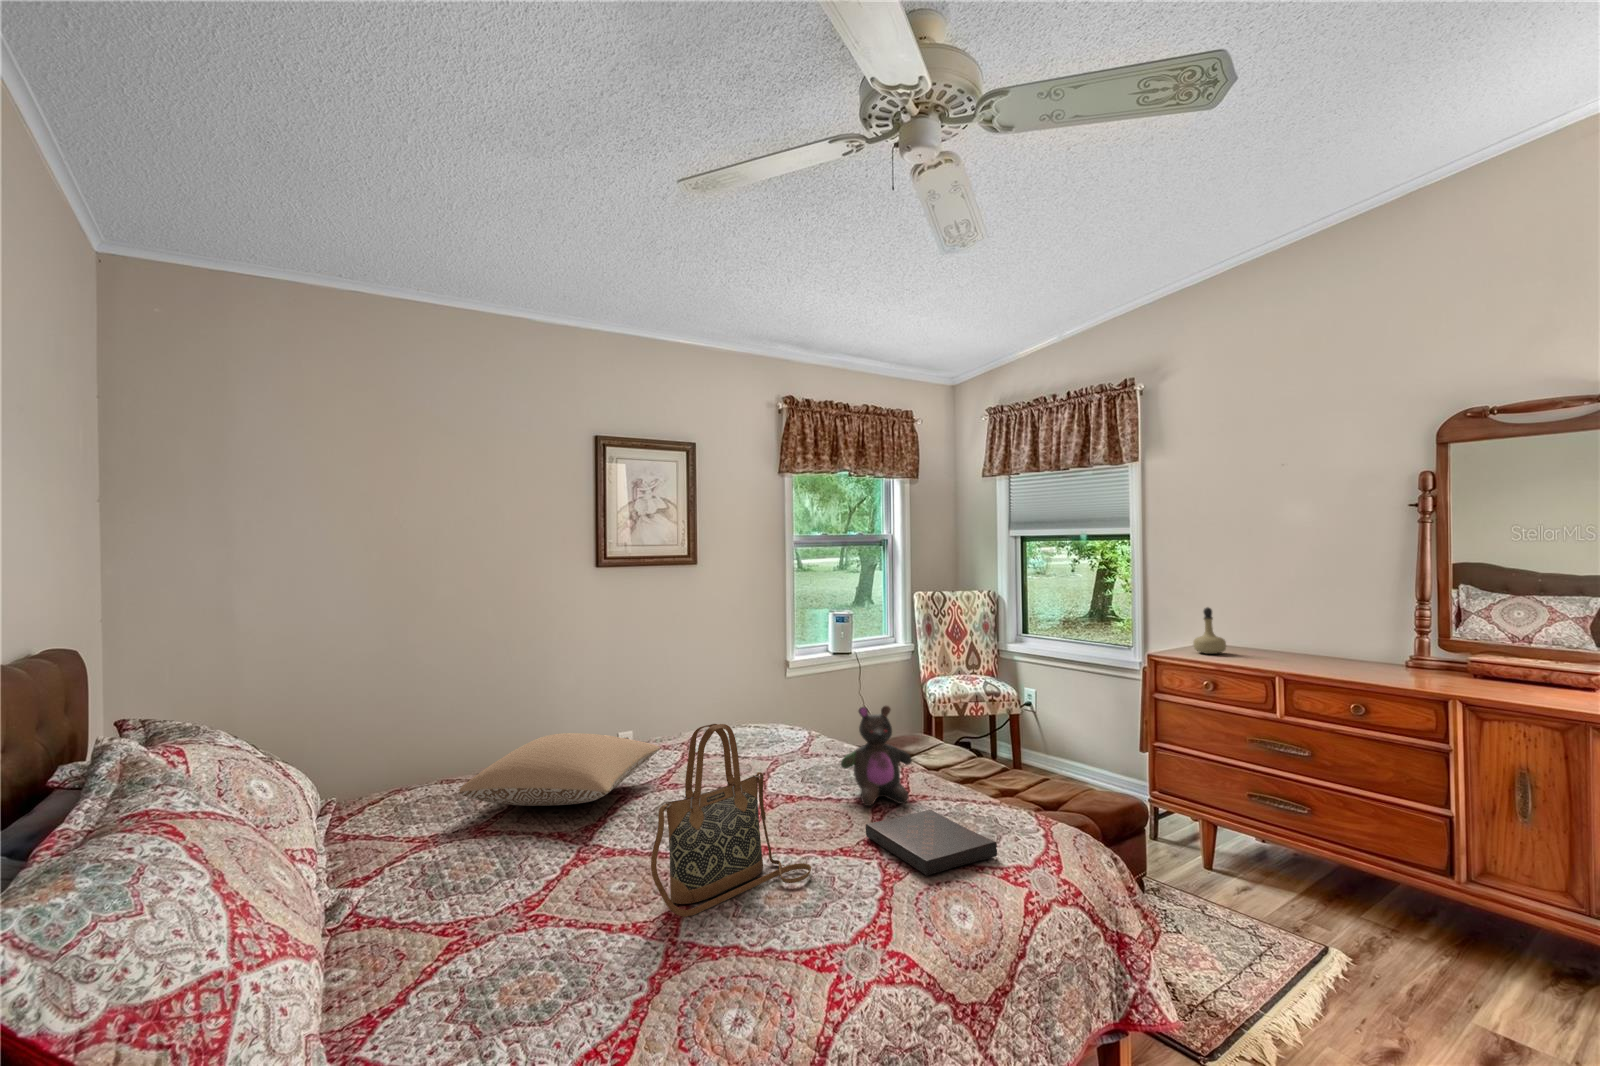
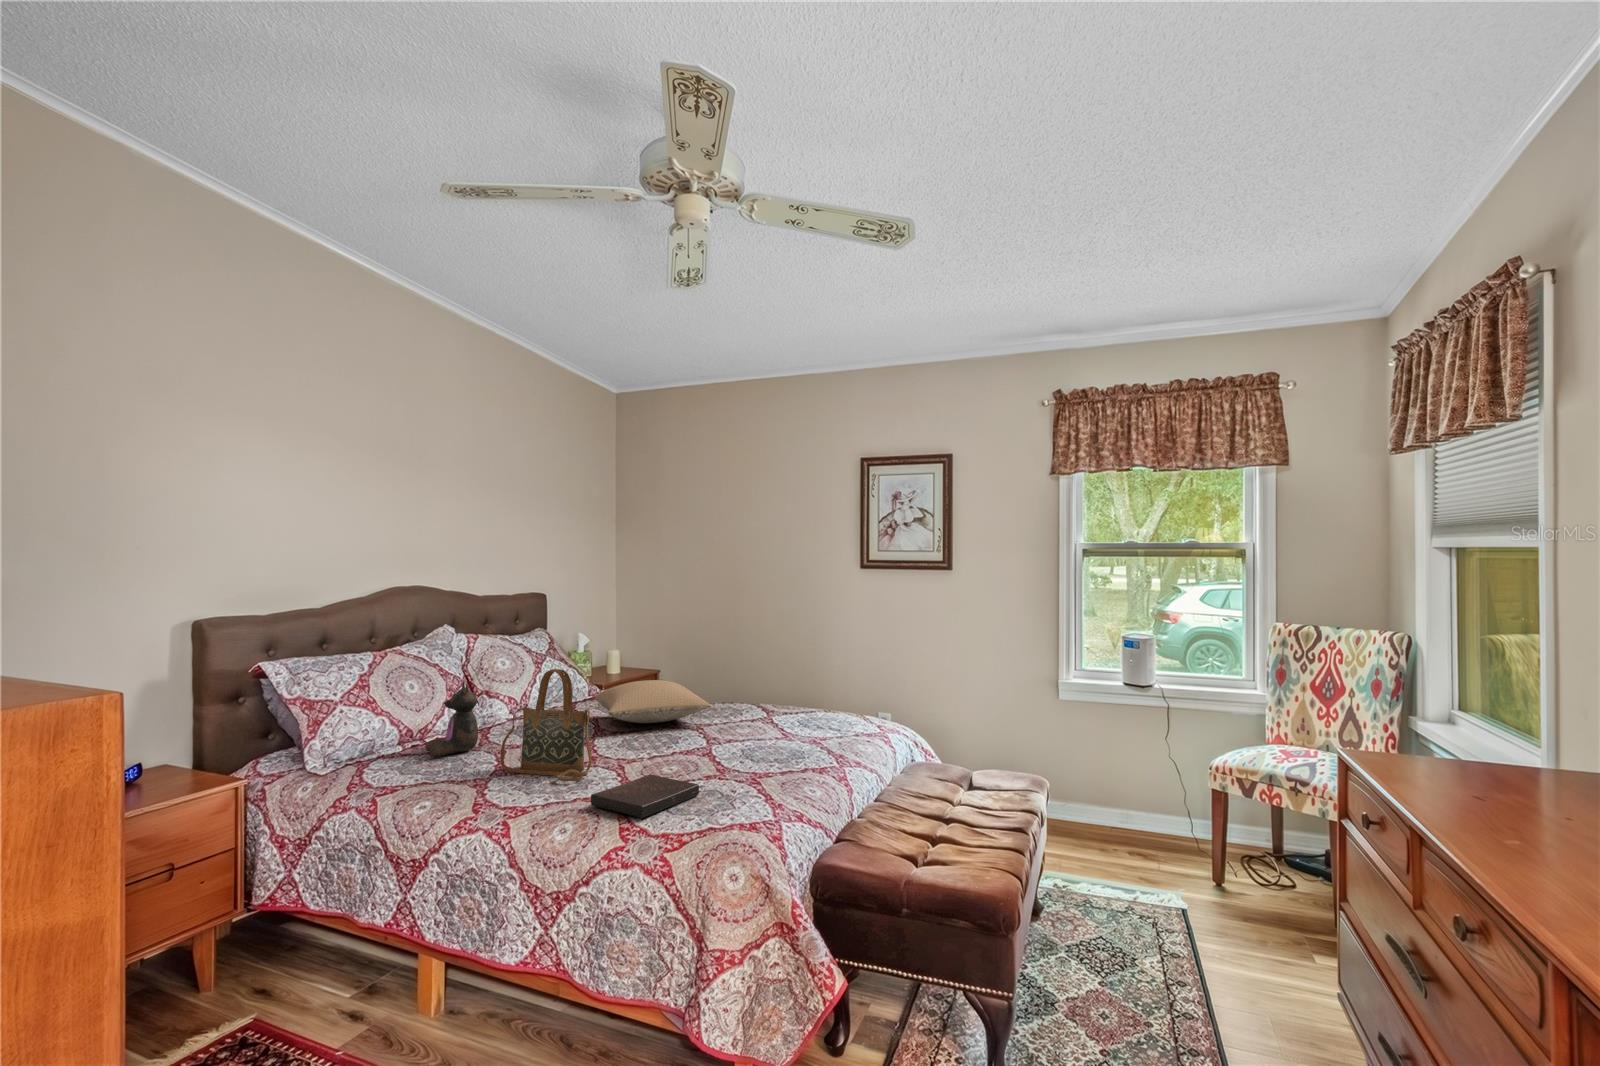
perfume bottle: present [1193,607,1226,654] -> none [1461,687,1539,783]
stuffed bear: present [841,705,912,806] -> present [425,682,478,757]

